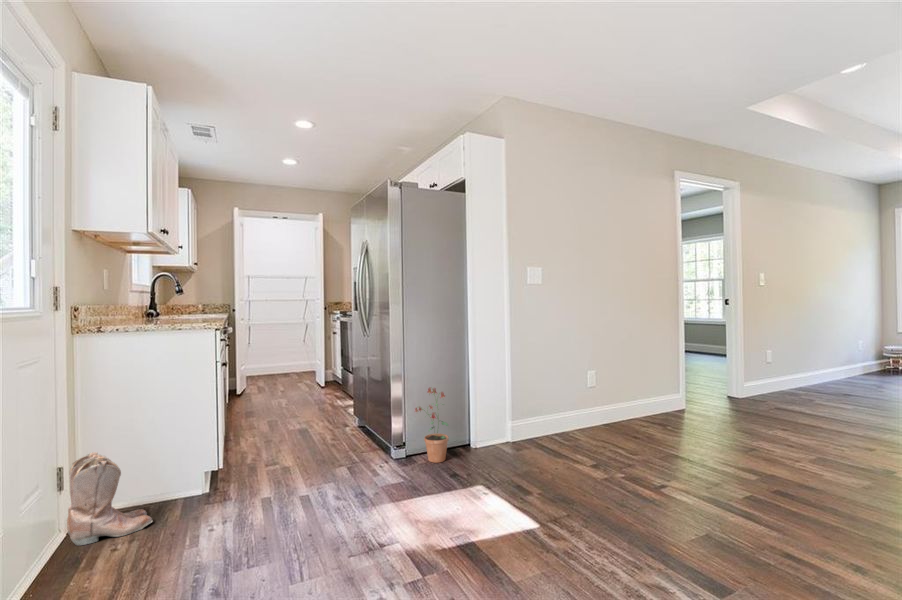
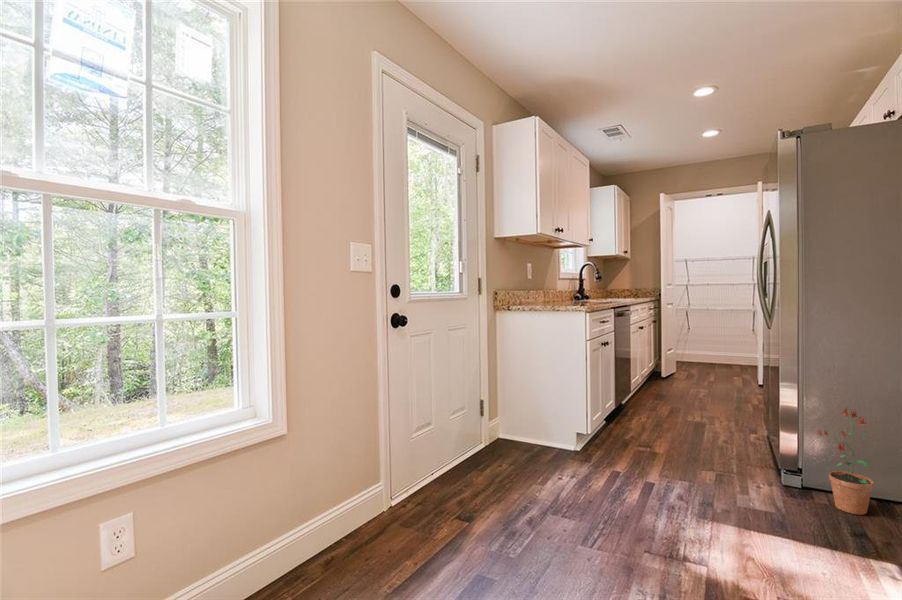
boots: present [67,452,152,545] -> none [485,395,532,460]

